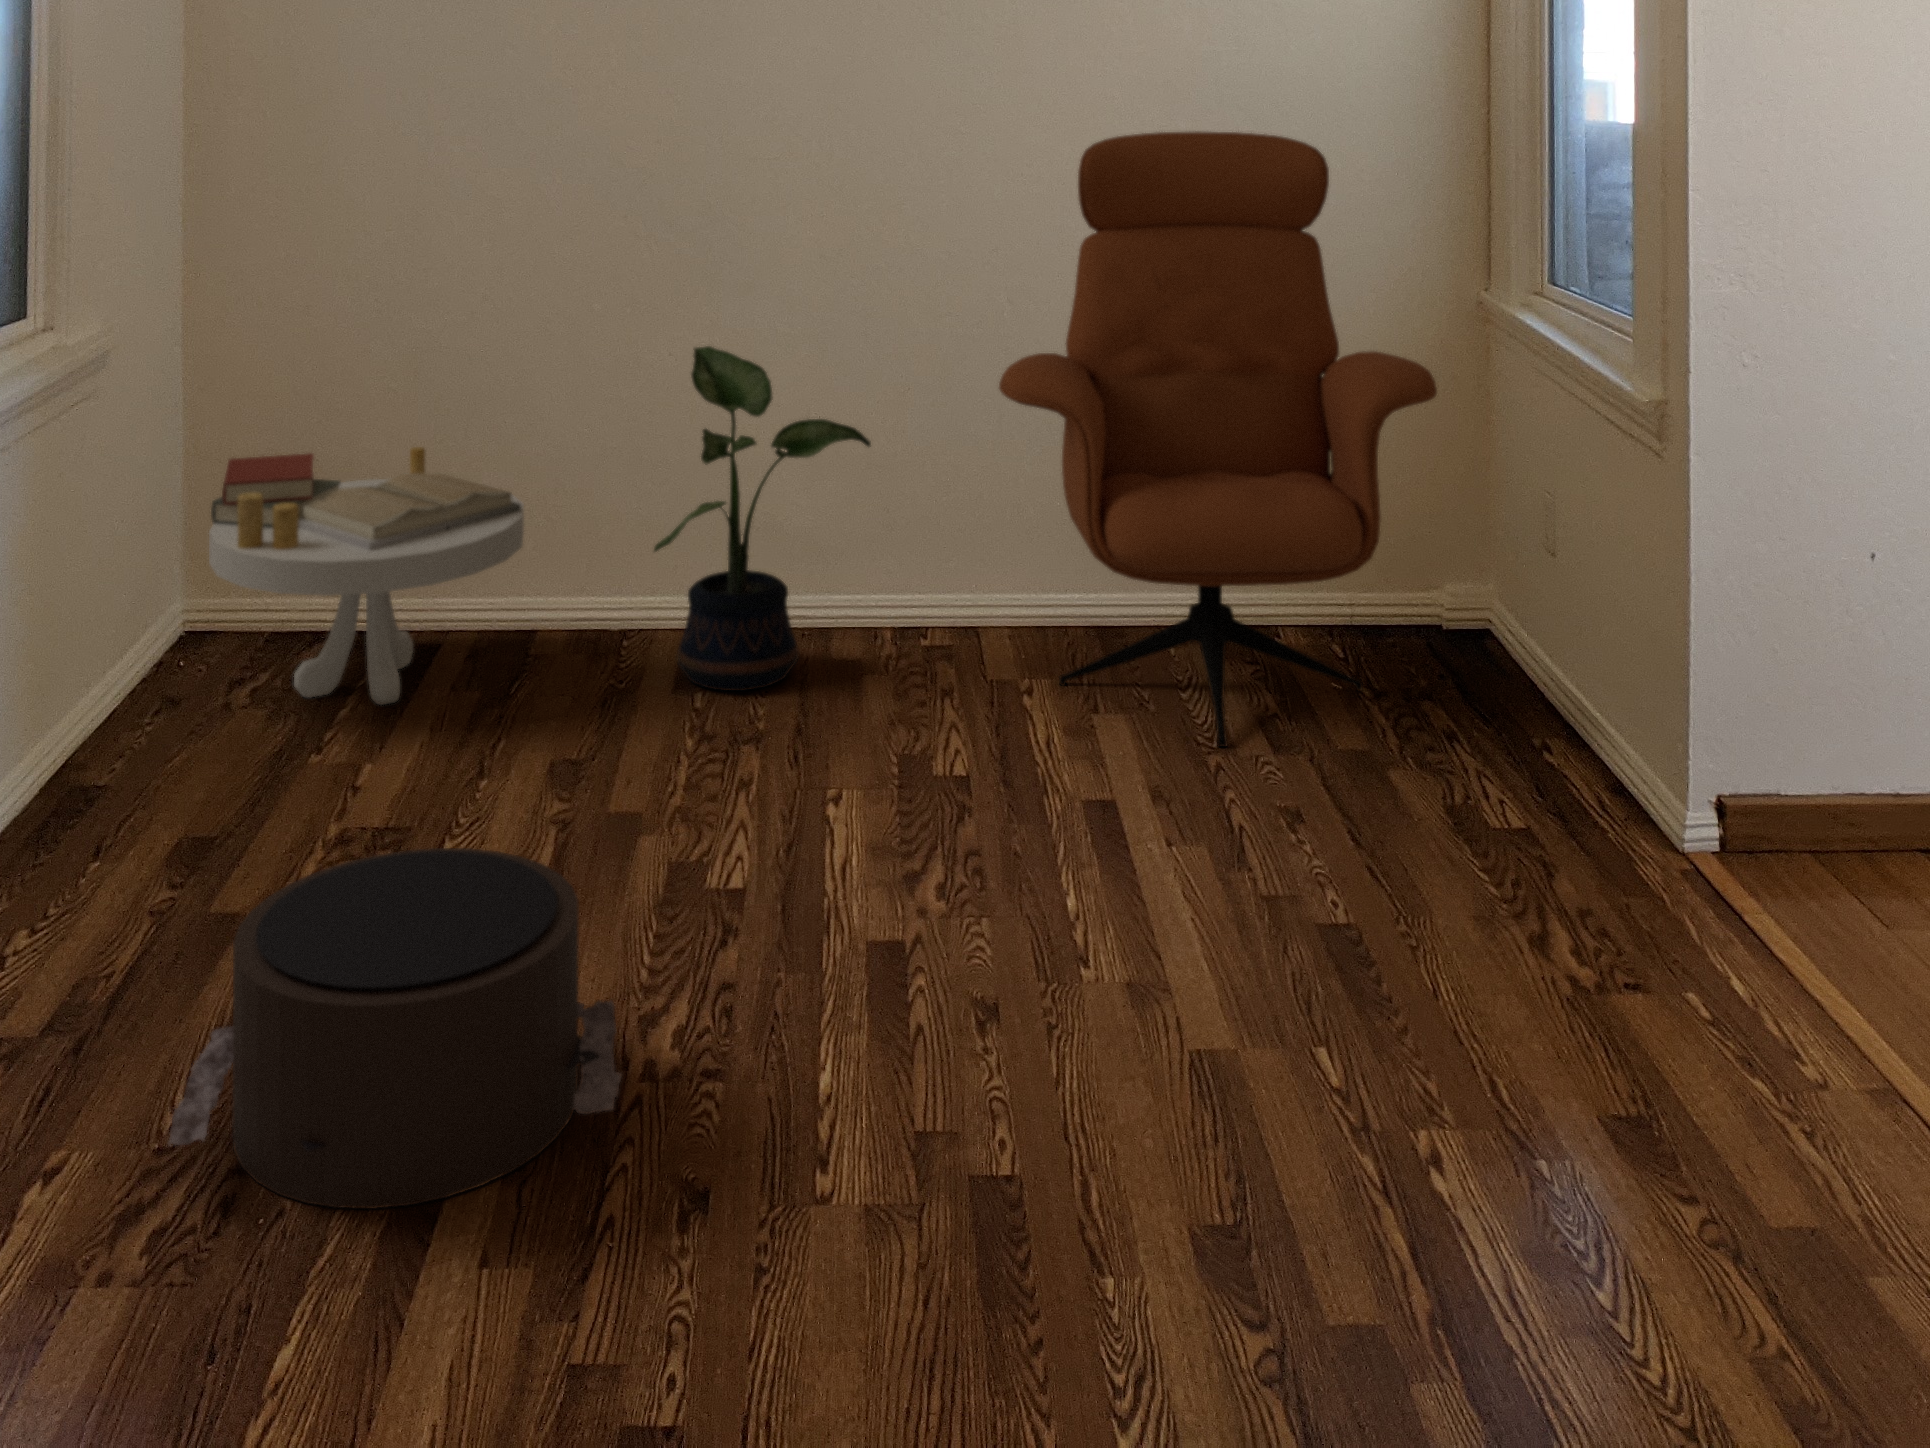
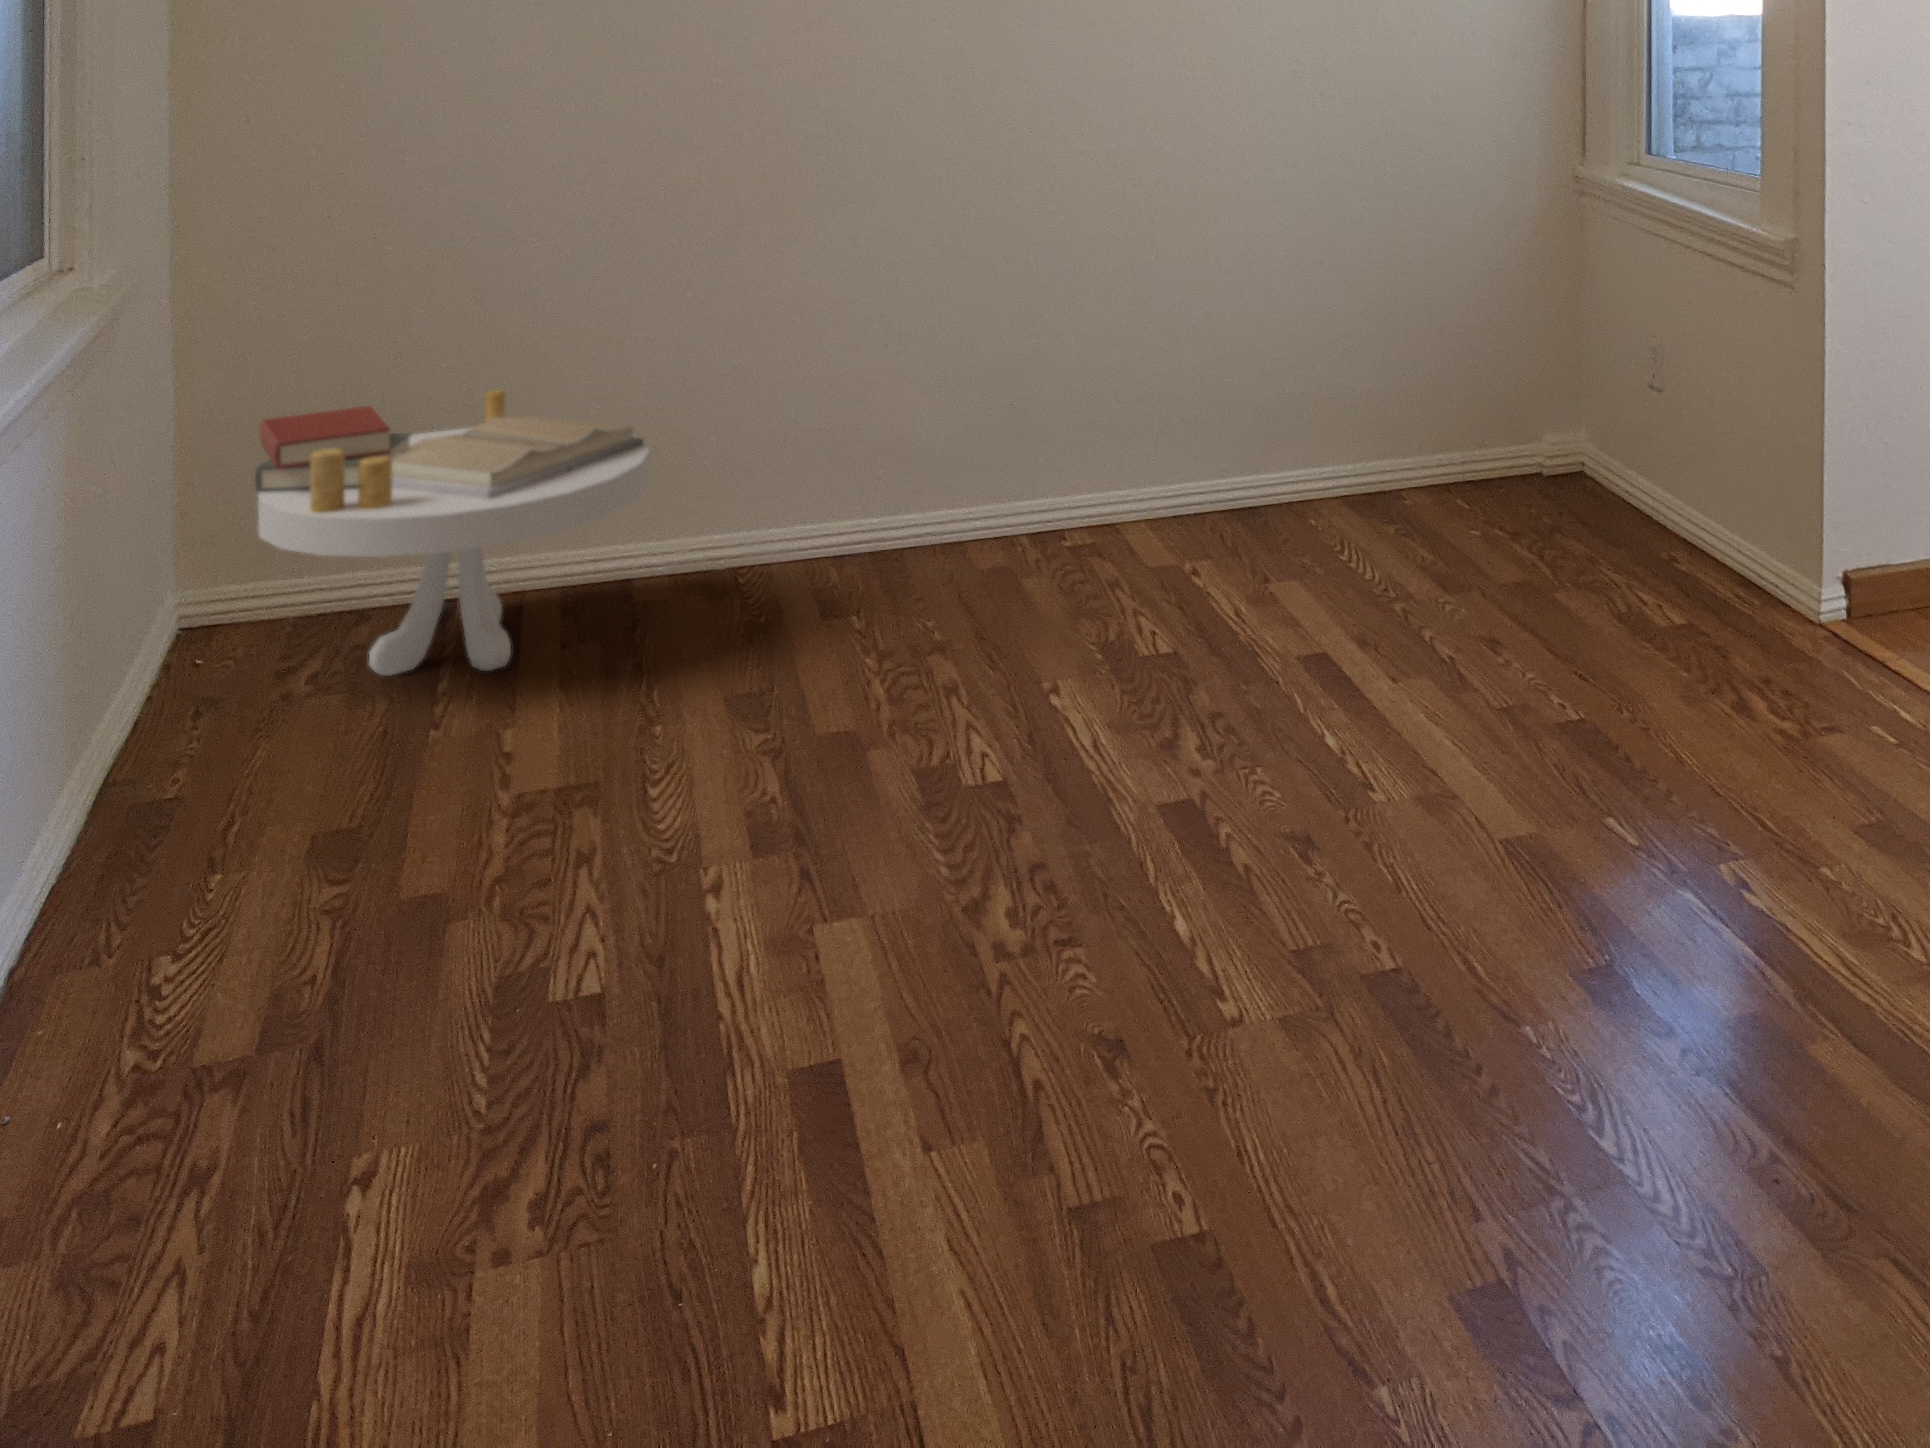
armchair: present [999,131,1437,747] -> none [1164,30,1571,595]
potted plant: present [654,346,871,691] -> none [807,260,1029,609]
pouf: present [169,848,621,1209] -> none [512,761,1018,1139]

